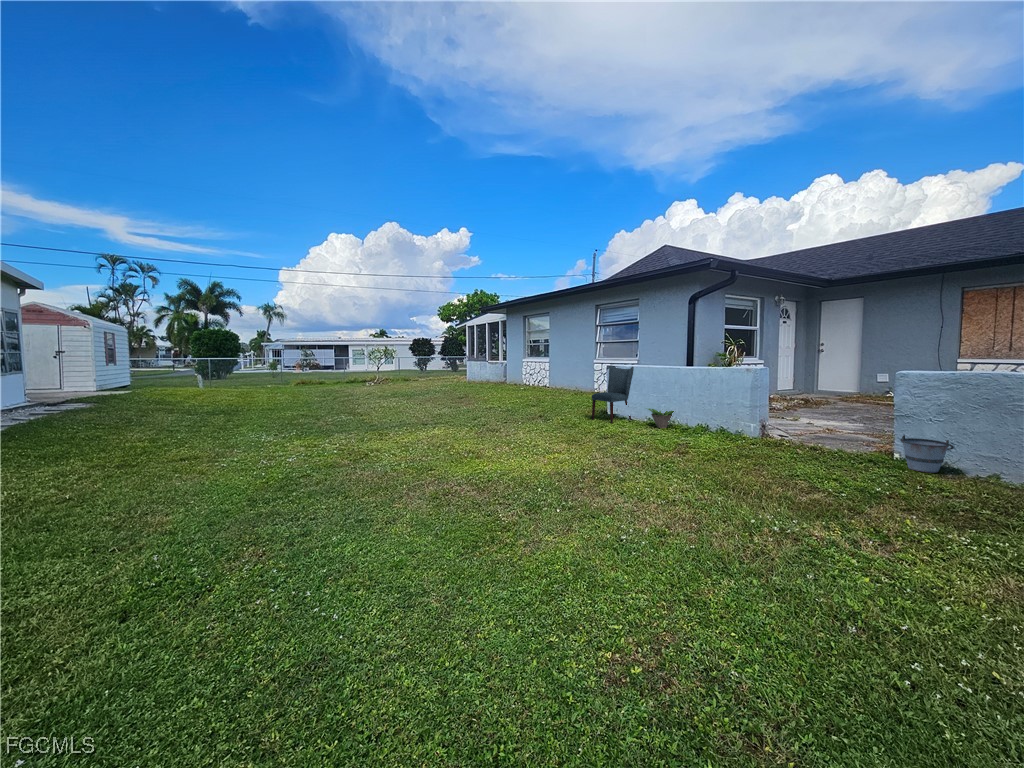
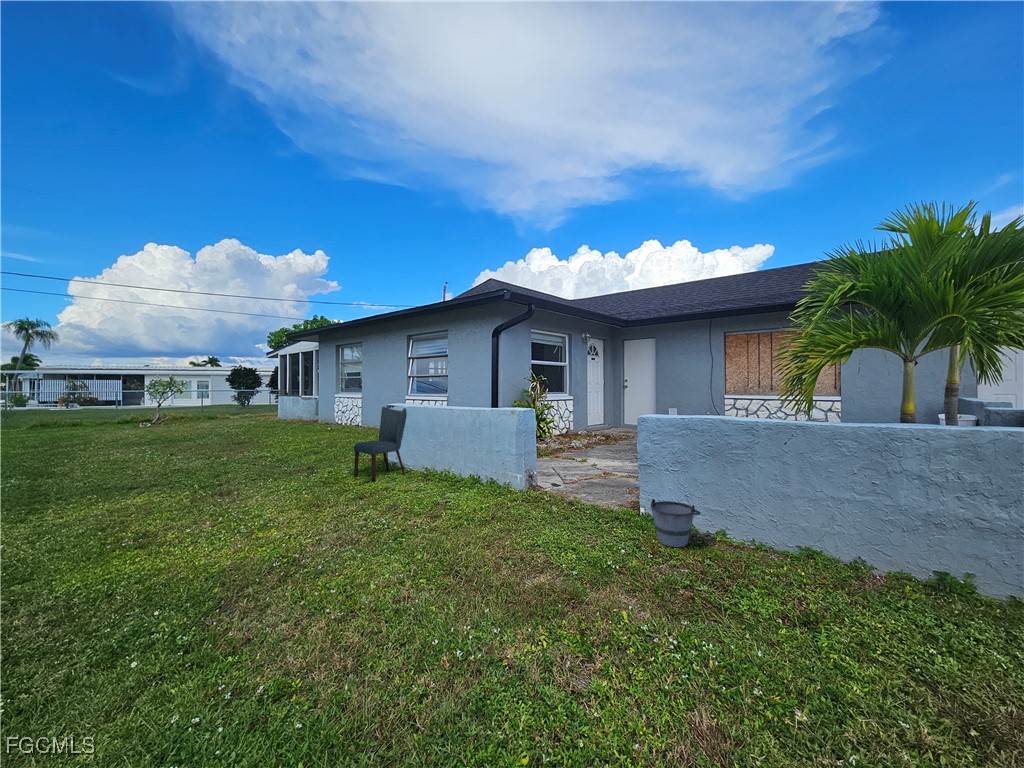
decorative plant: present [648,408,674,428] -> none [408,460,452,487]

